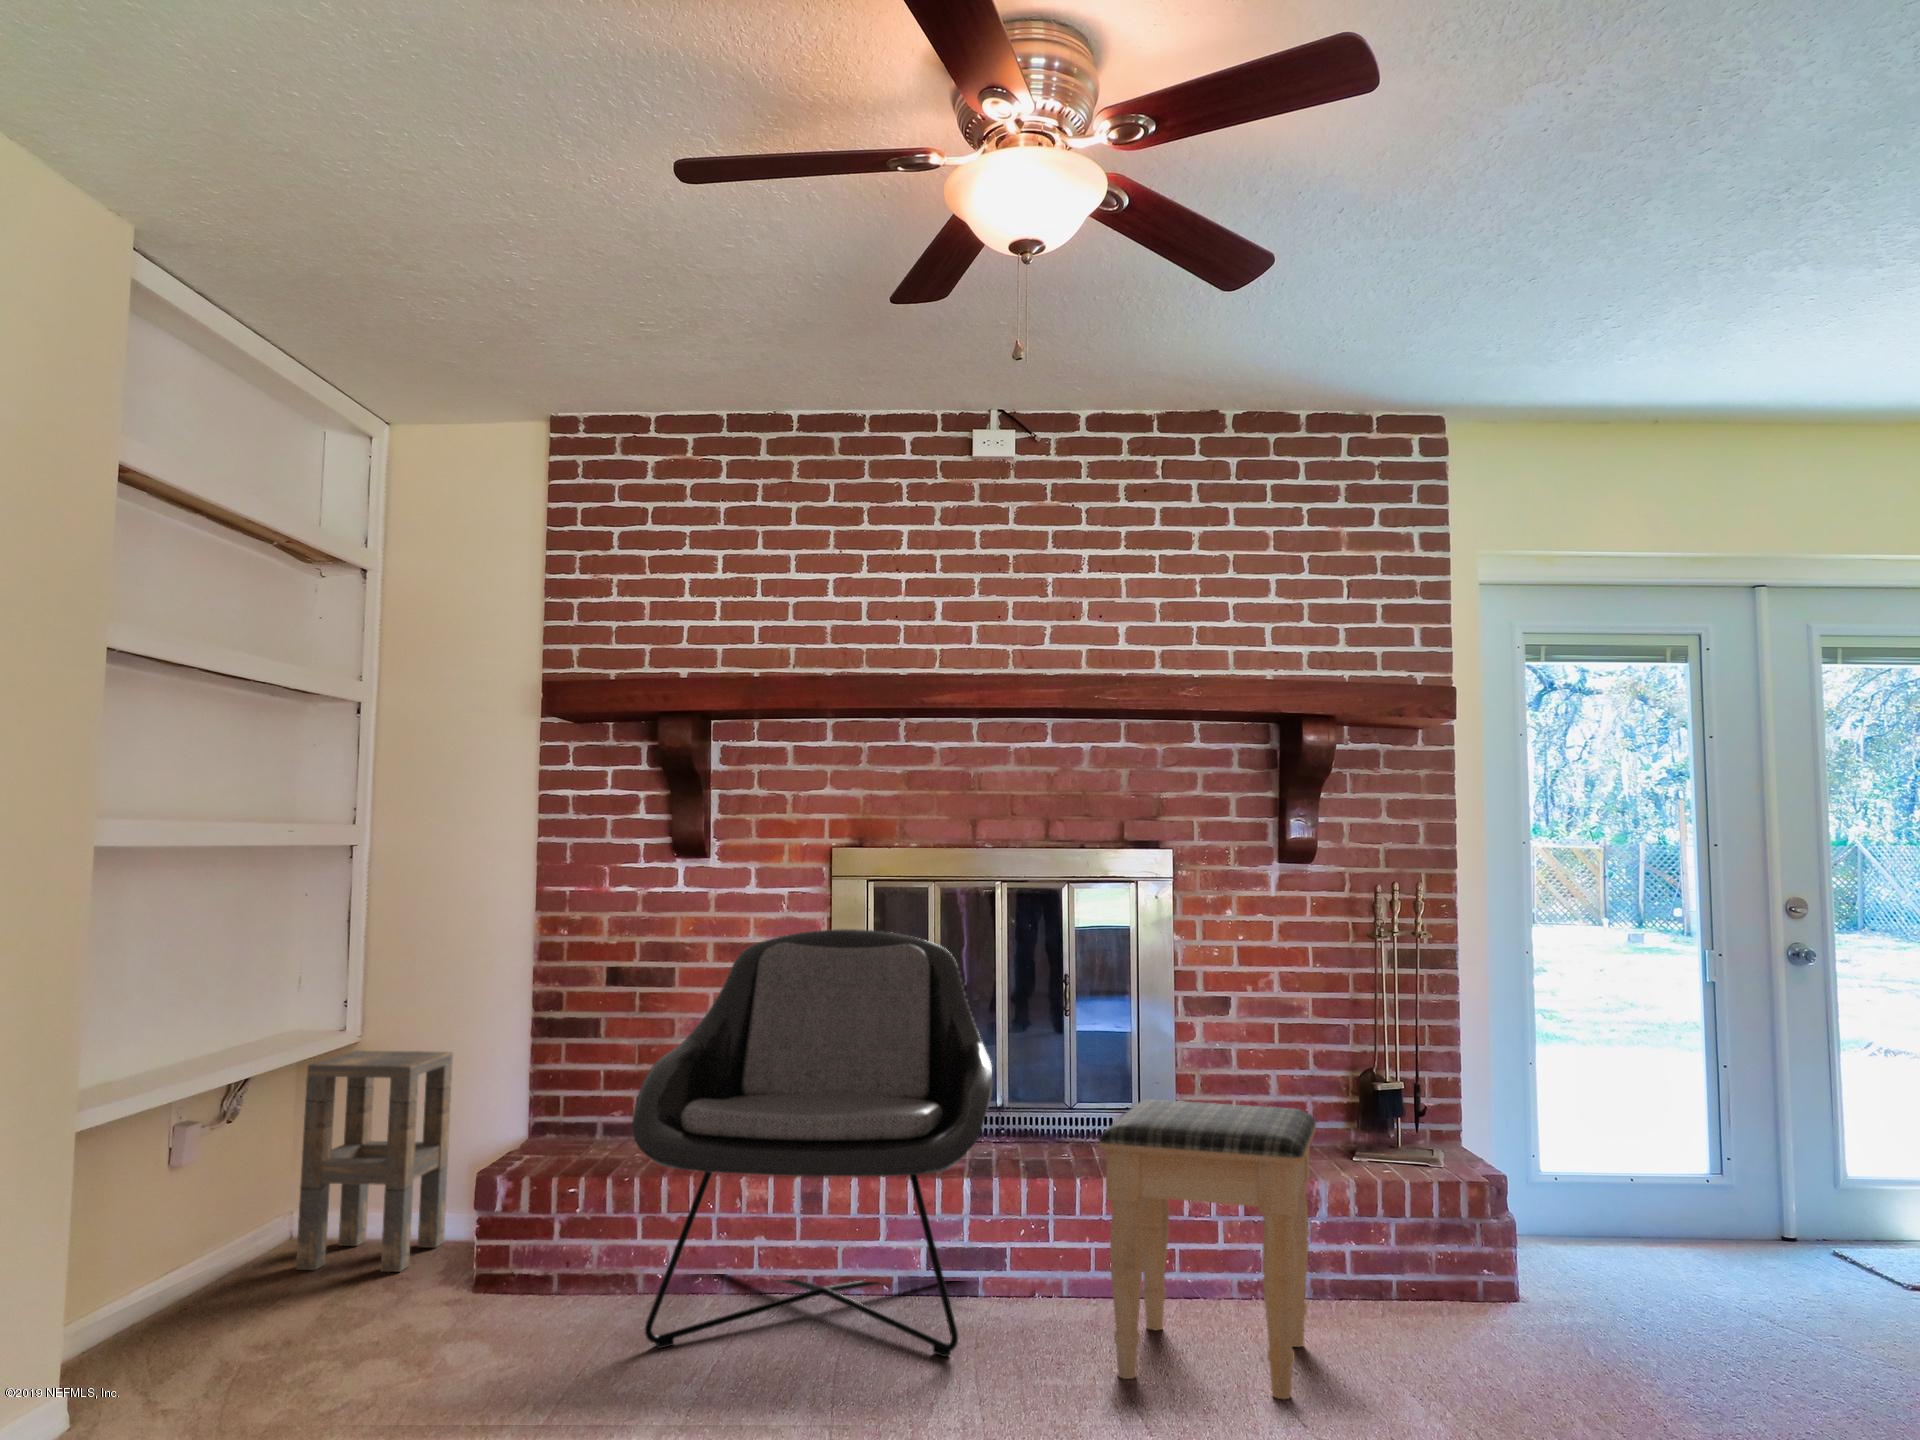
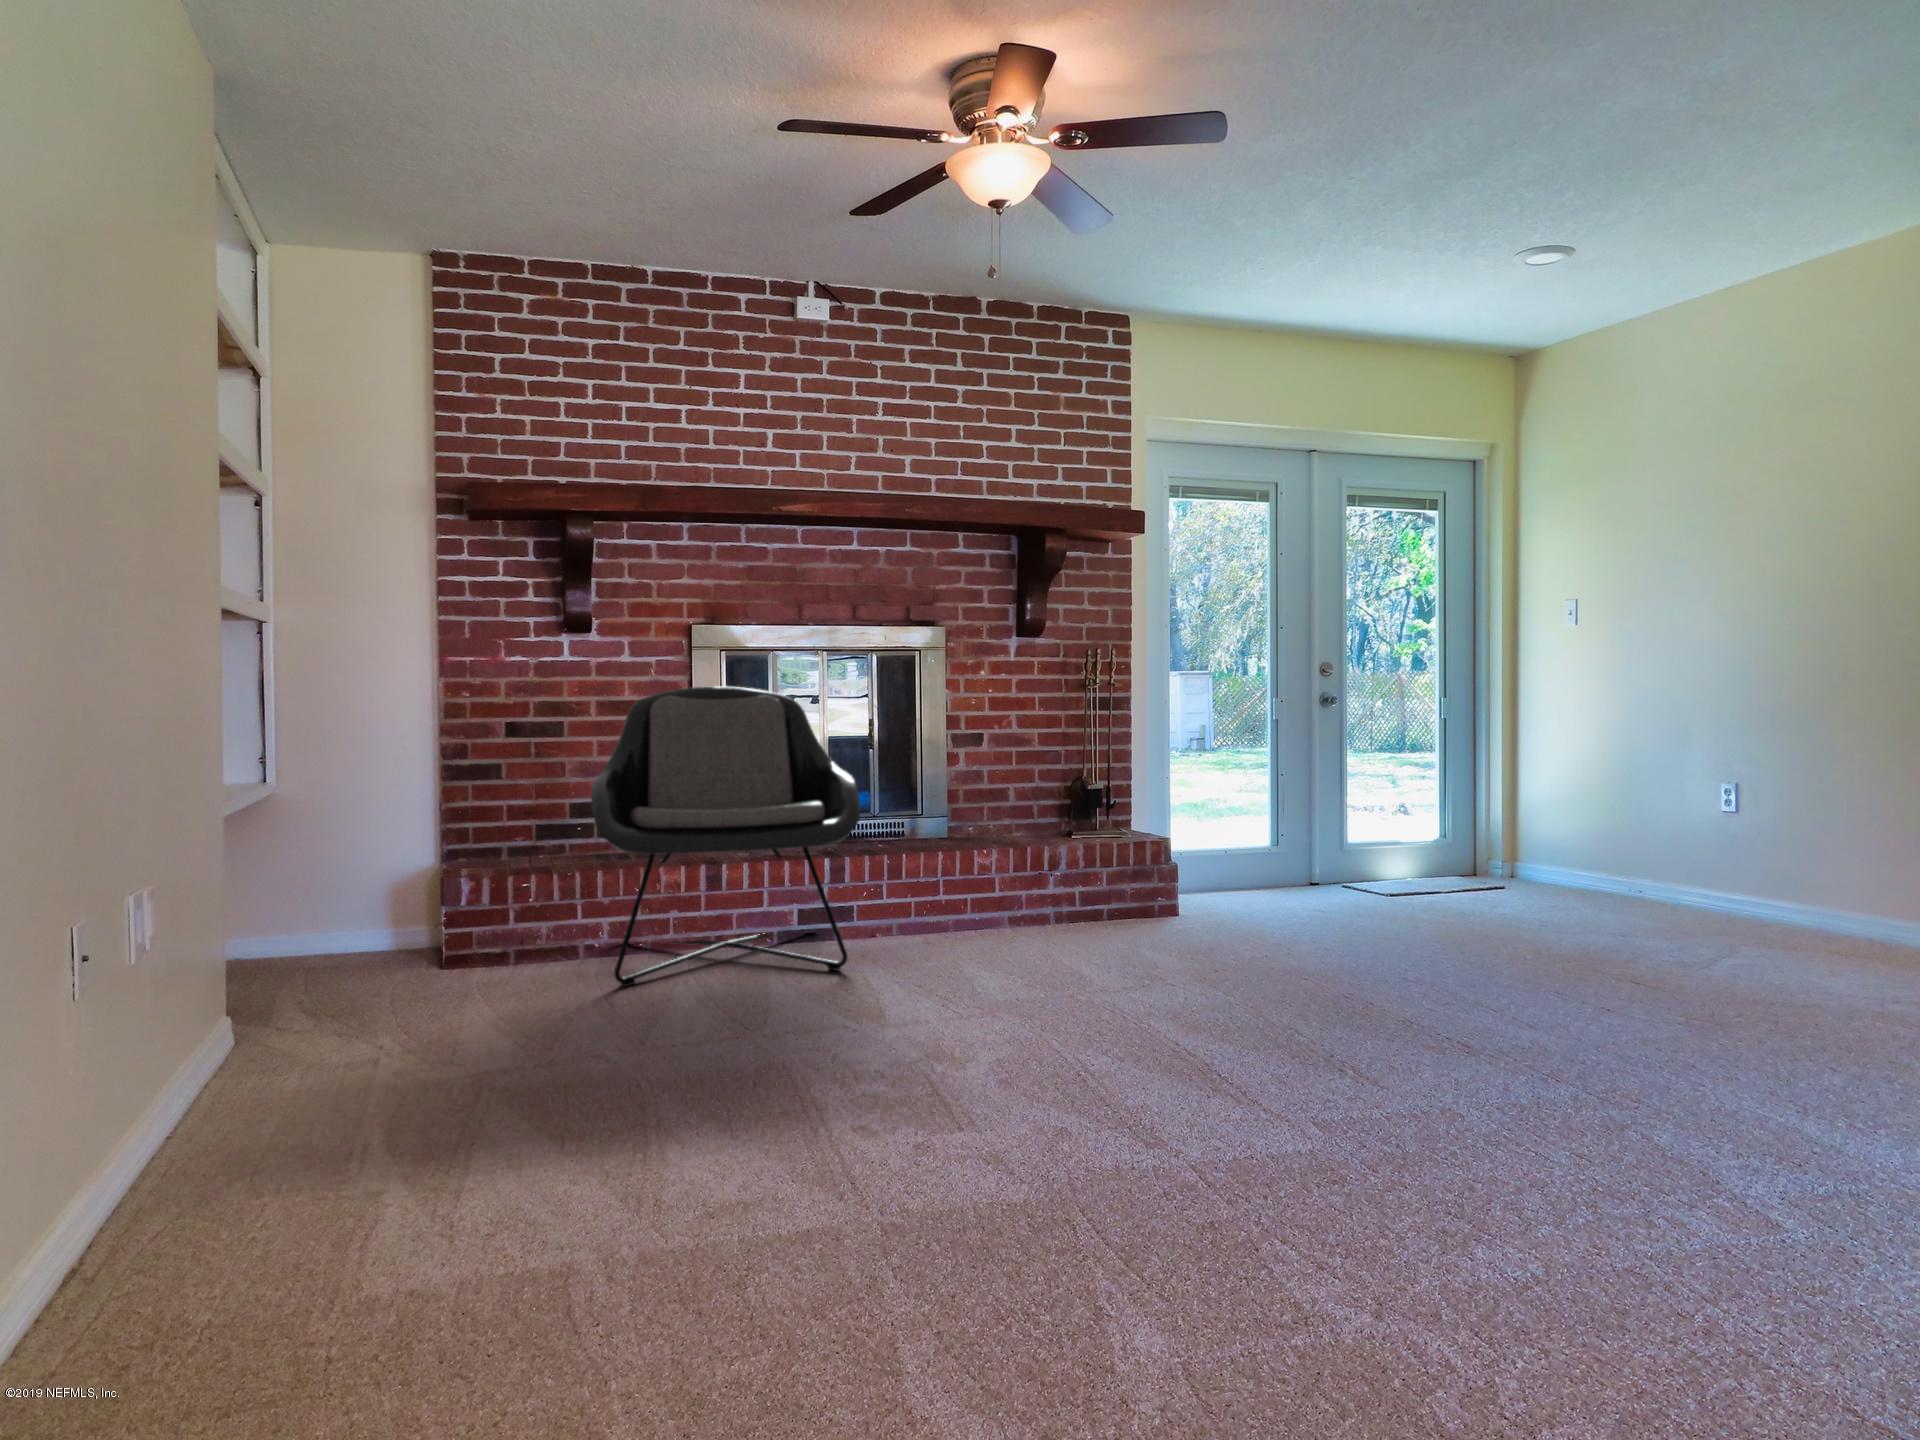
side table: present [296,1051,453,1272] -> none [257,795,378,974]
footstool: present [1099,1100,1316,1399] -> none [947,793,1084,969]

